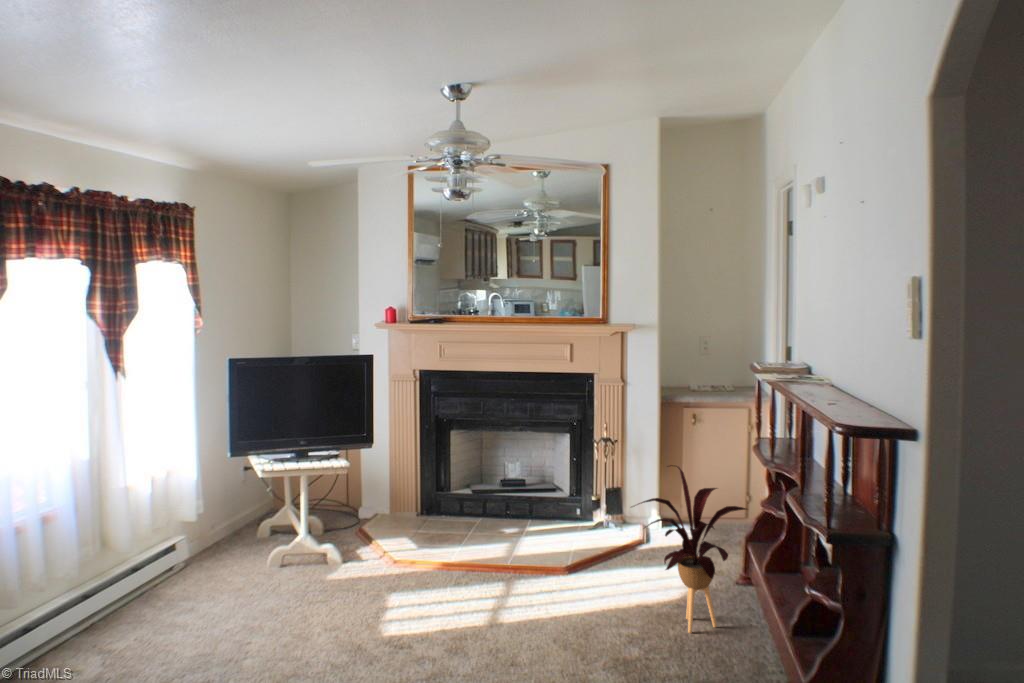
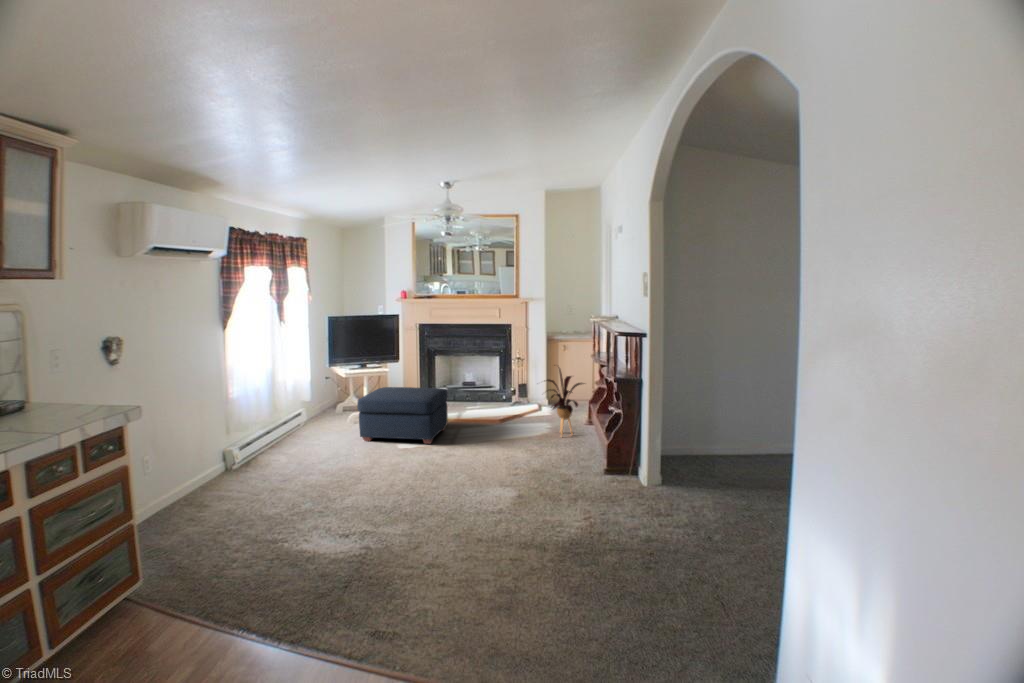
ottoman: none [249,500,444,637] -> present [357,387,448,444]

